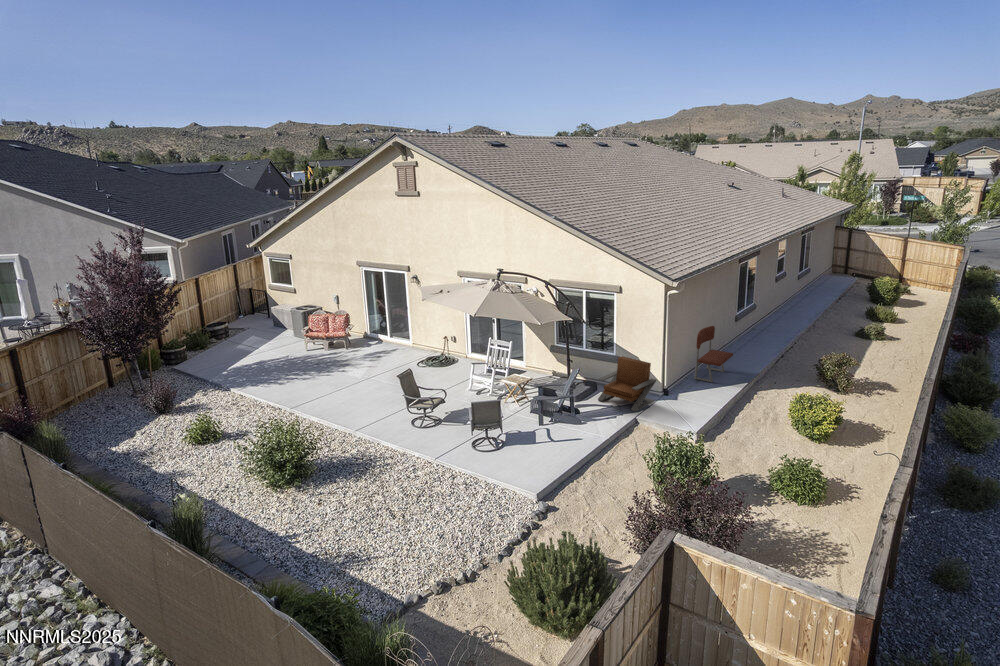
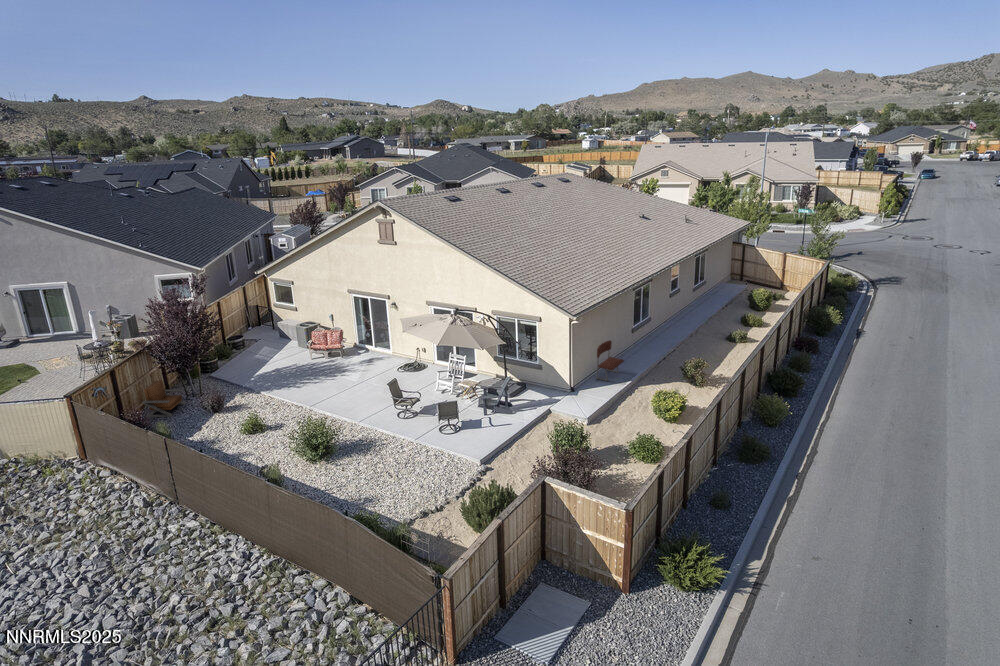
lounge chair: present [598,356,656,412] -> present [142,380,186,417]

